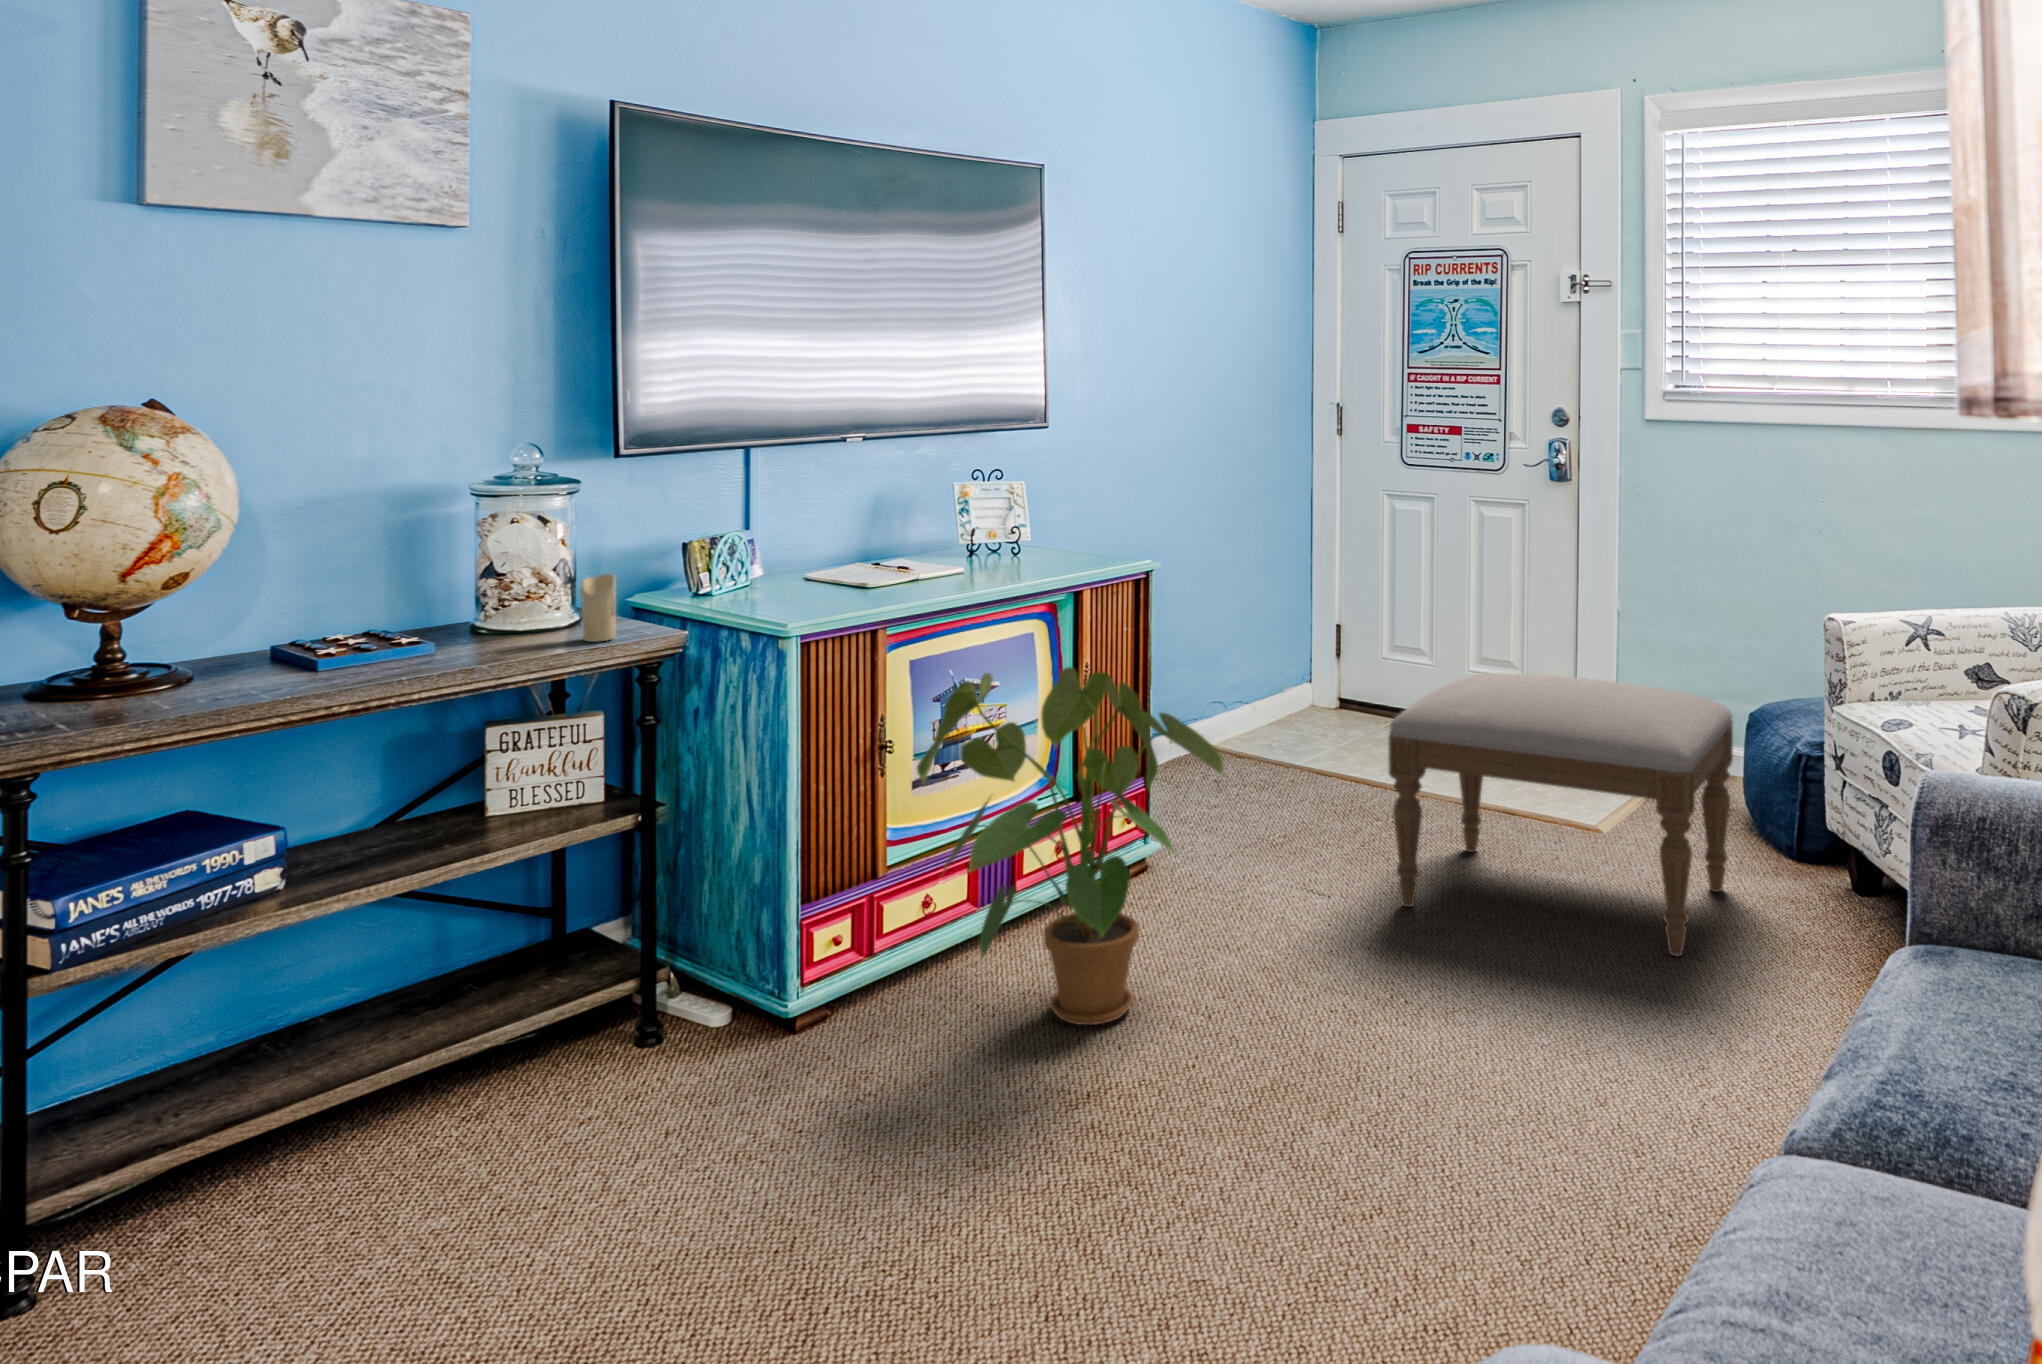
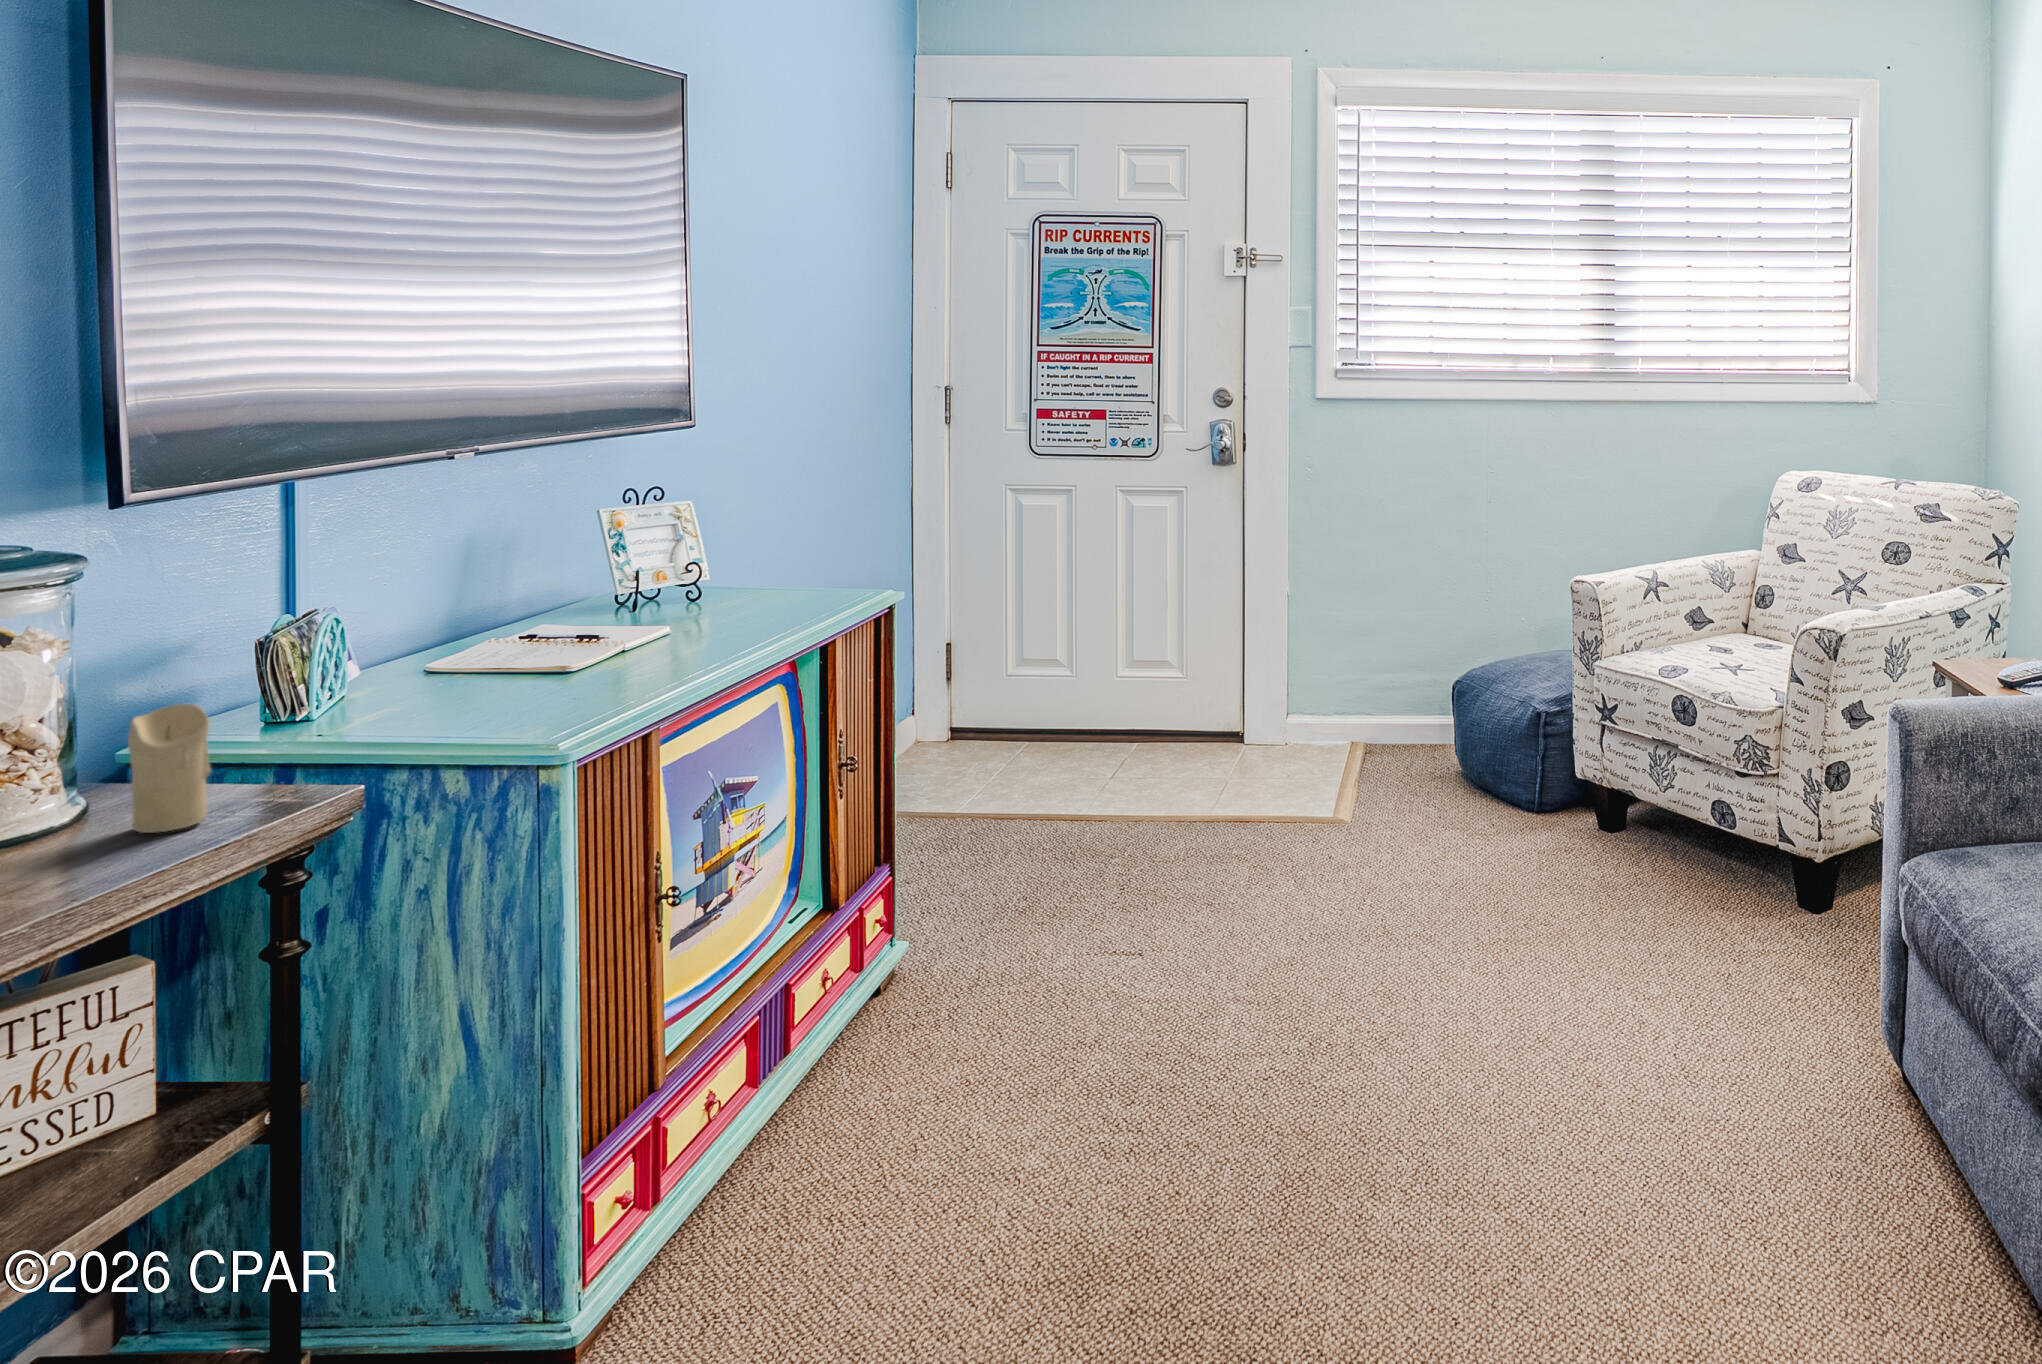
house plant: present [917,667,1224,1025] -> none [720,739,1164,1208]
ottoman: present [1388,673,1733,956] -> none [1227,666,1556,947]

